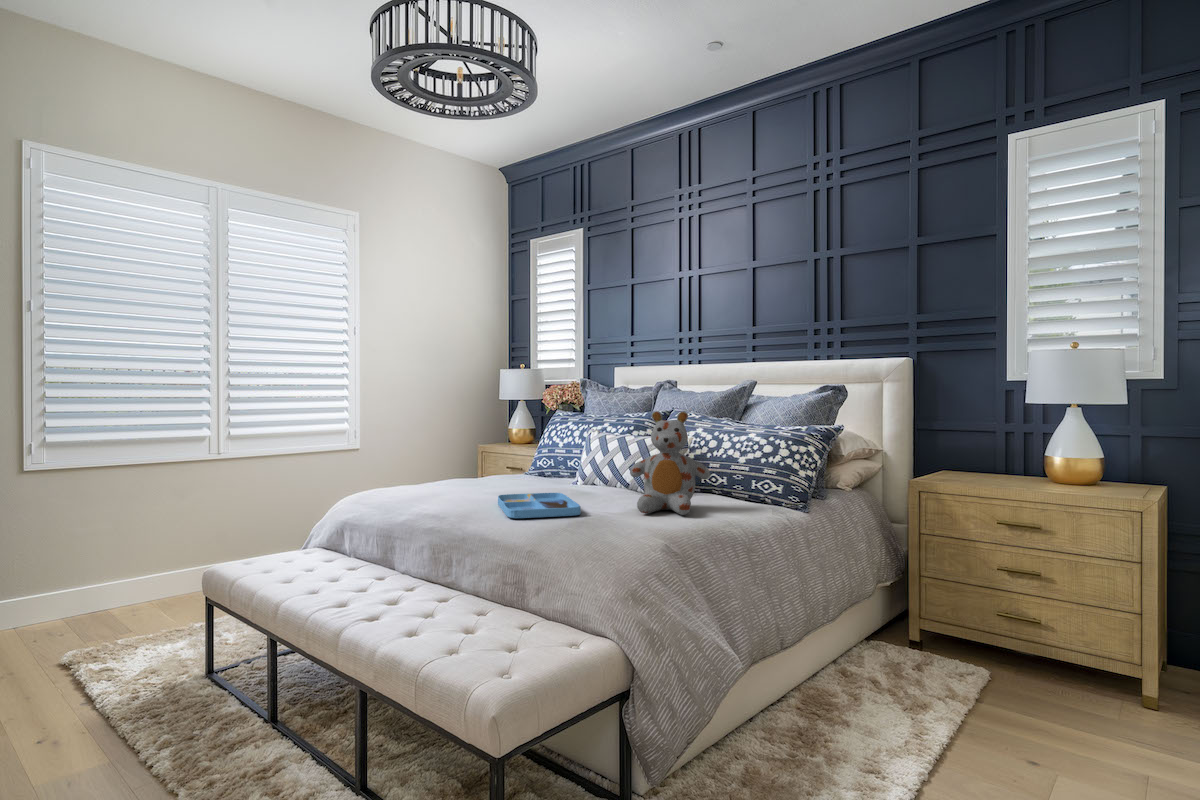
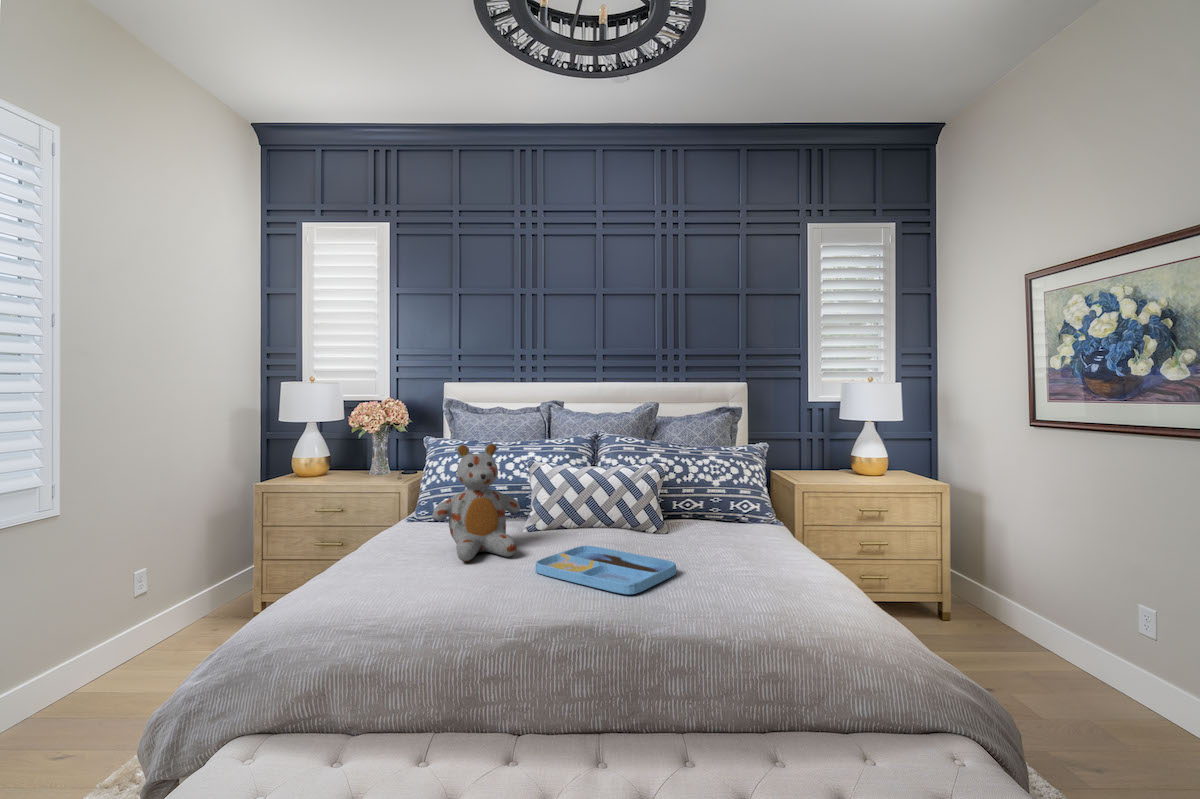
stuffed bear: present [630,411,710,515] -> present [432,443,520,562]

